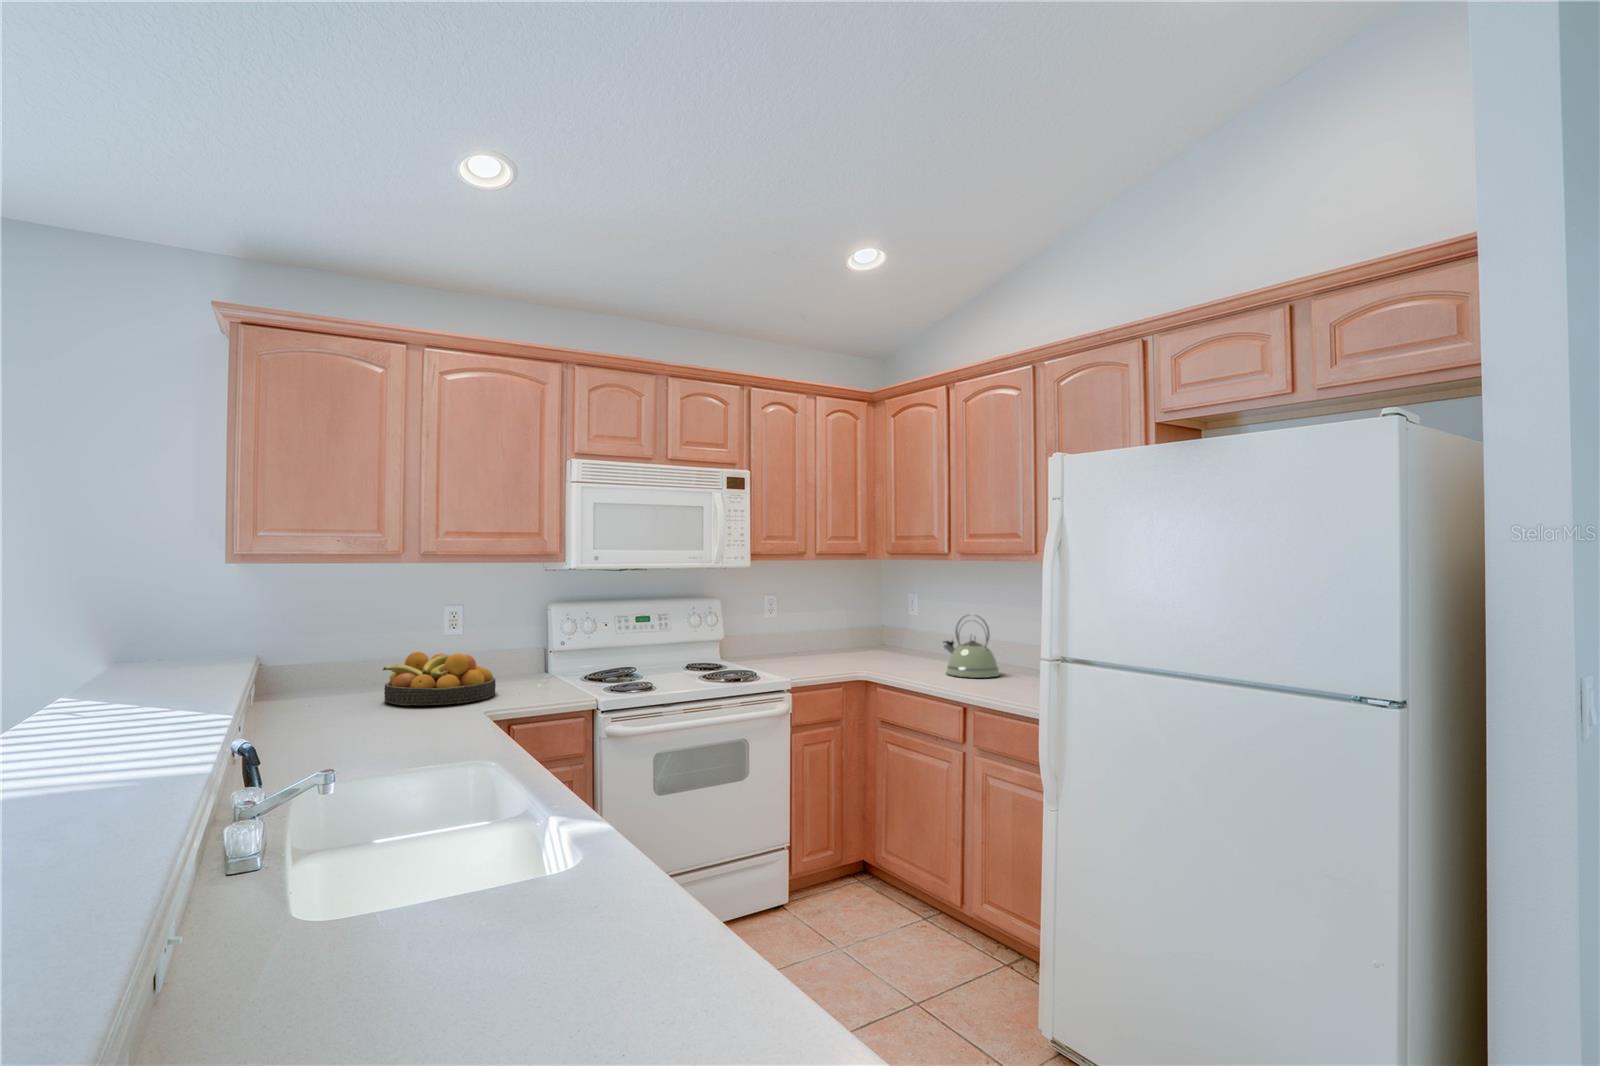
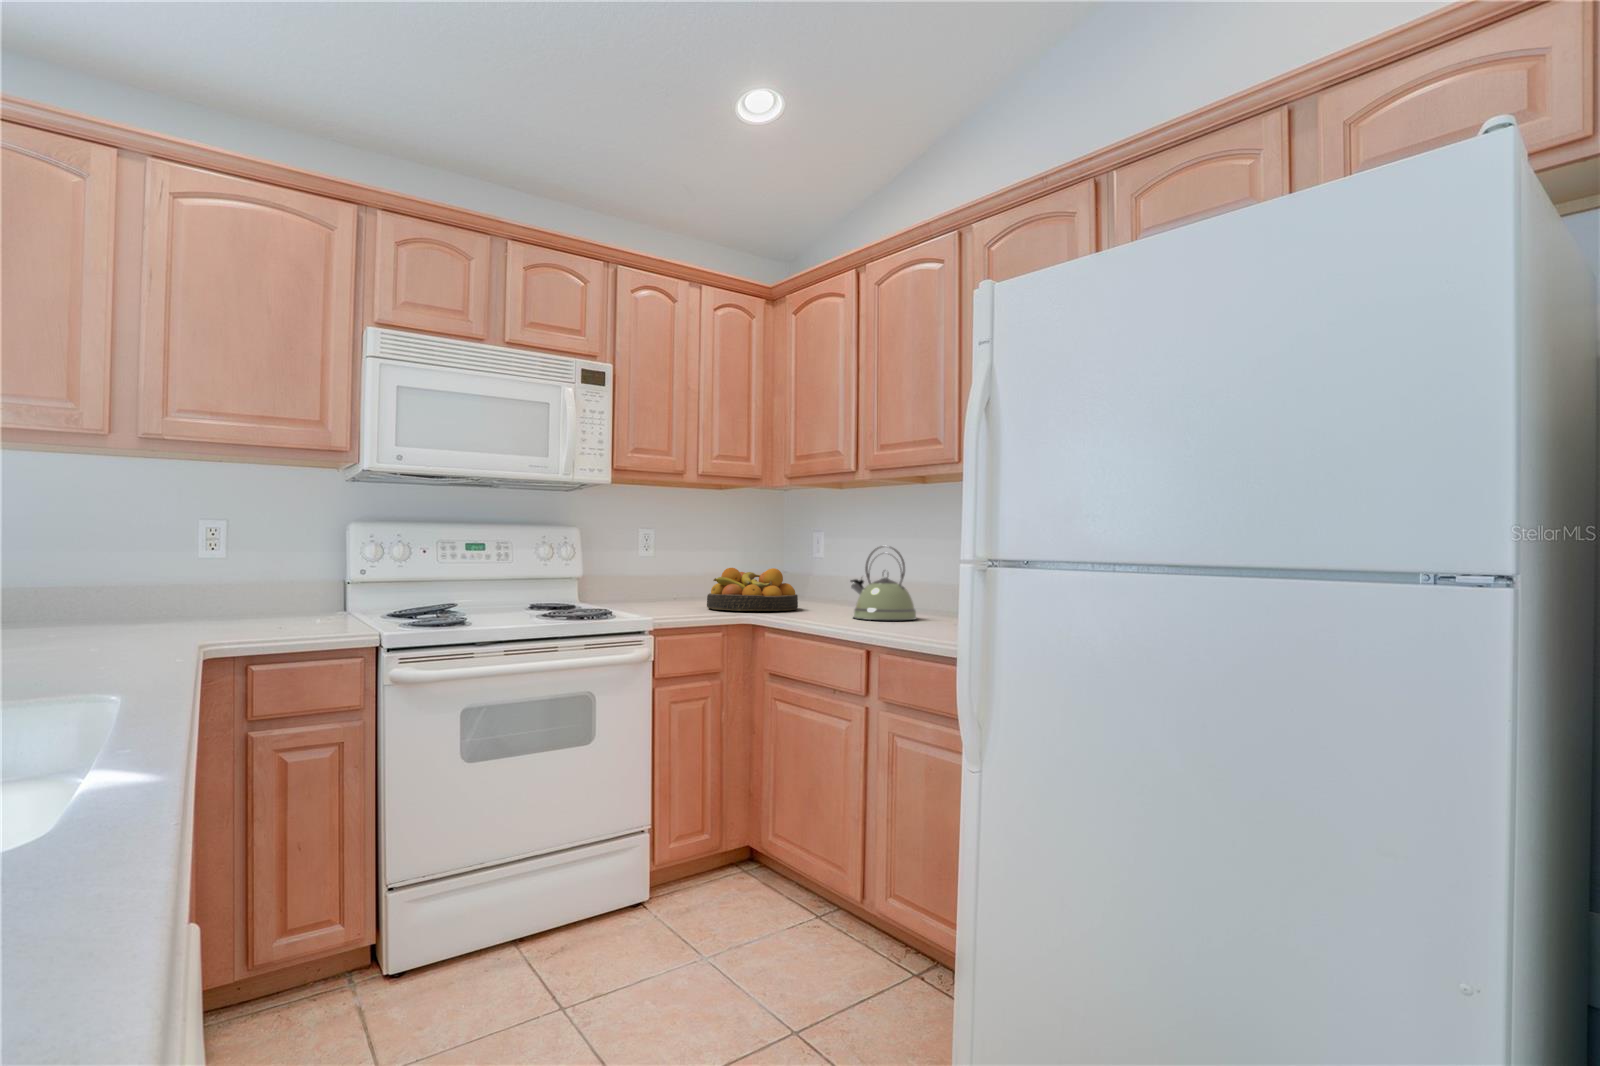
fruit bowl: present [383,652,496,705] -> present [707,568,798,611]

